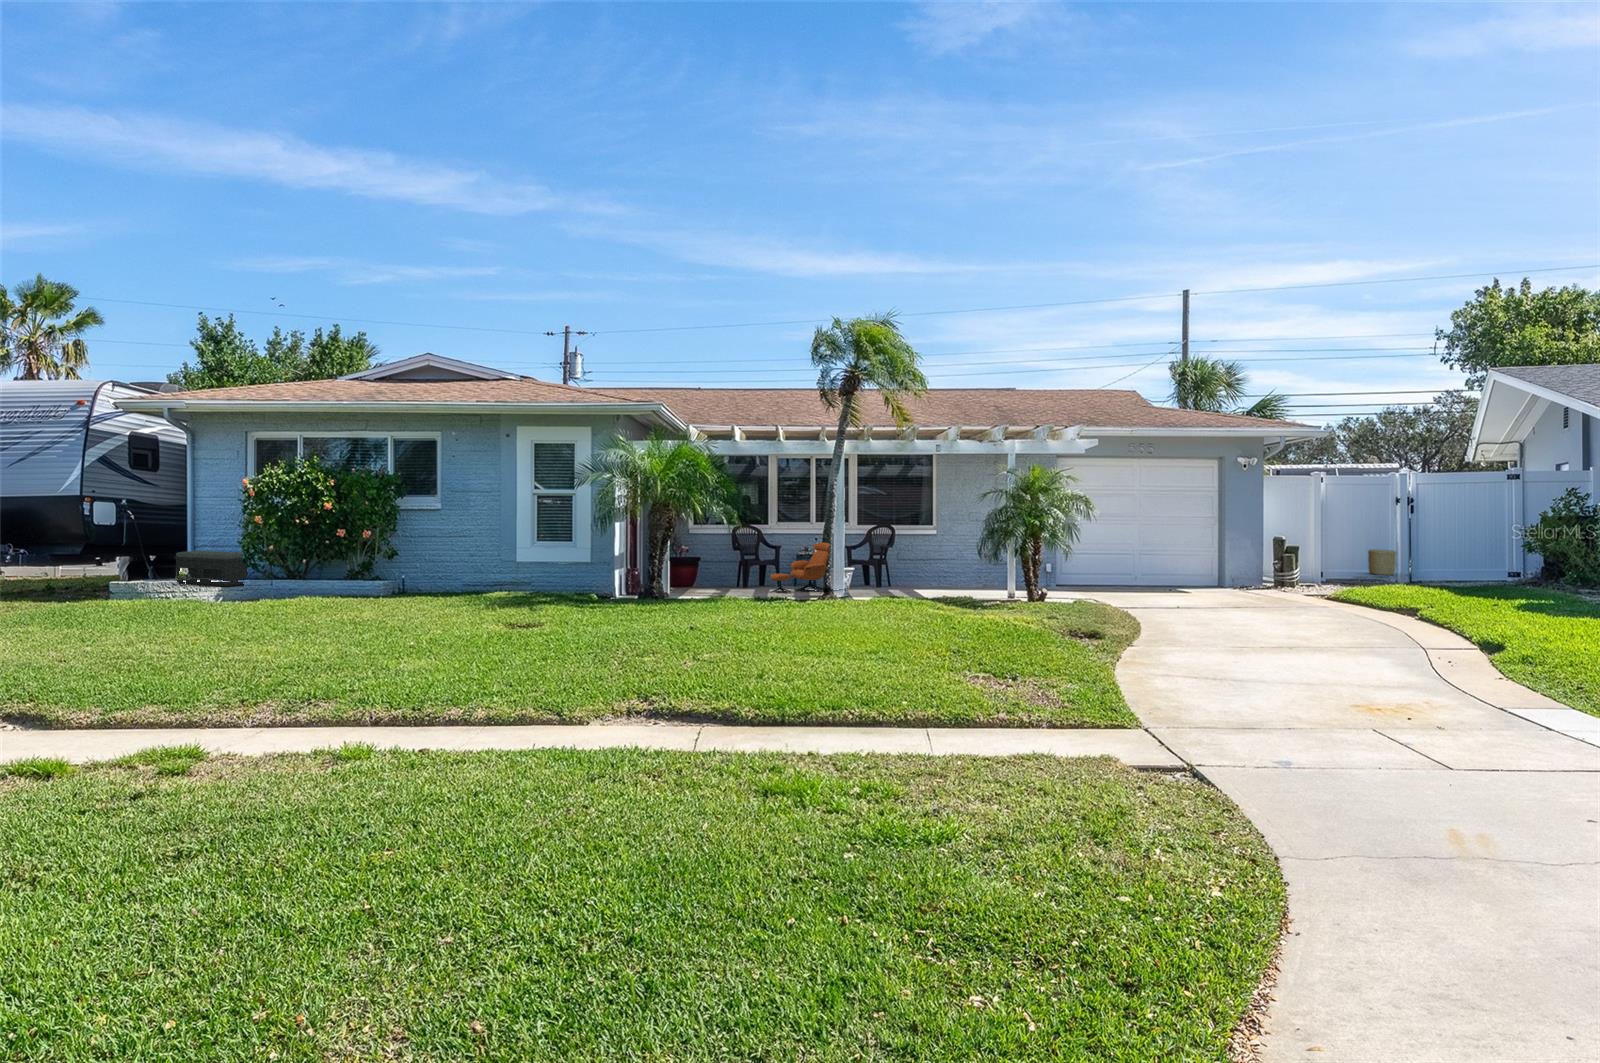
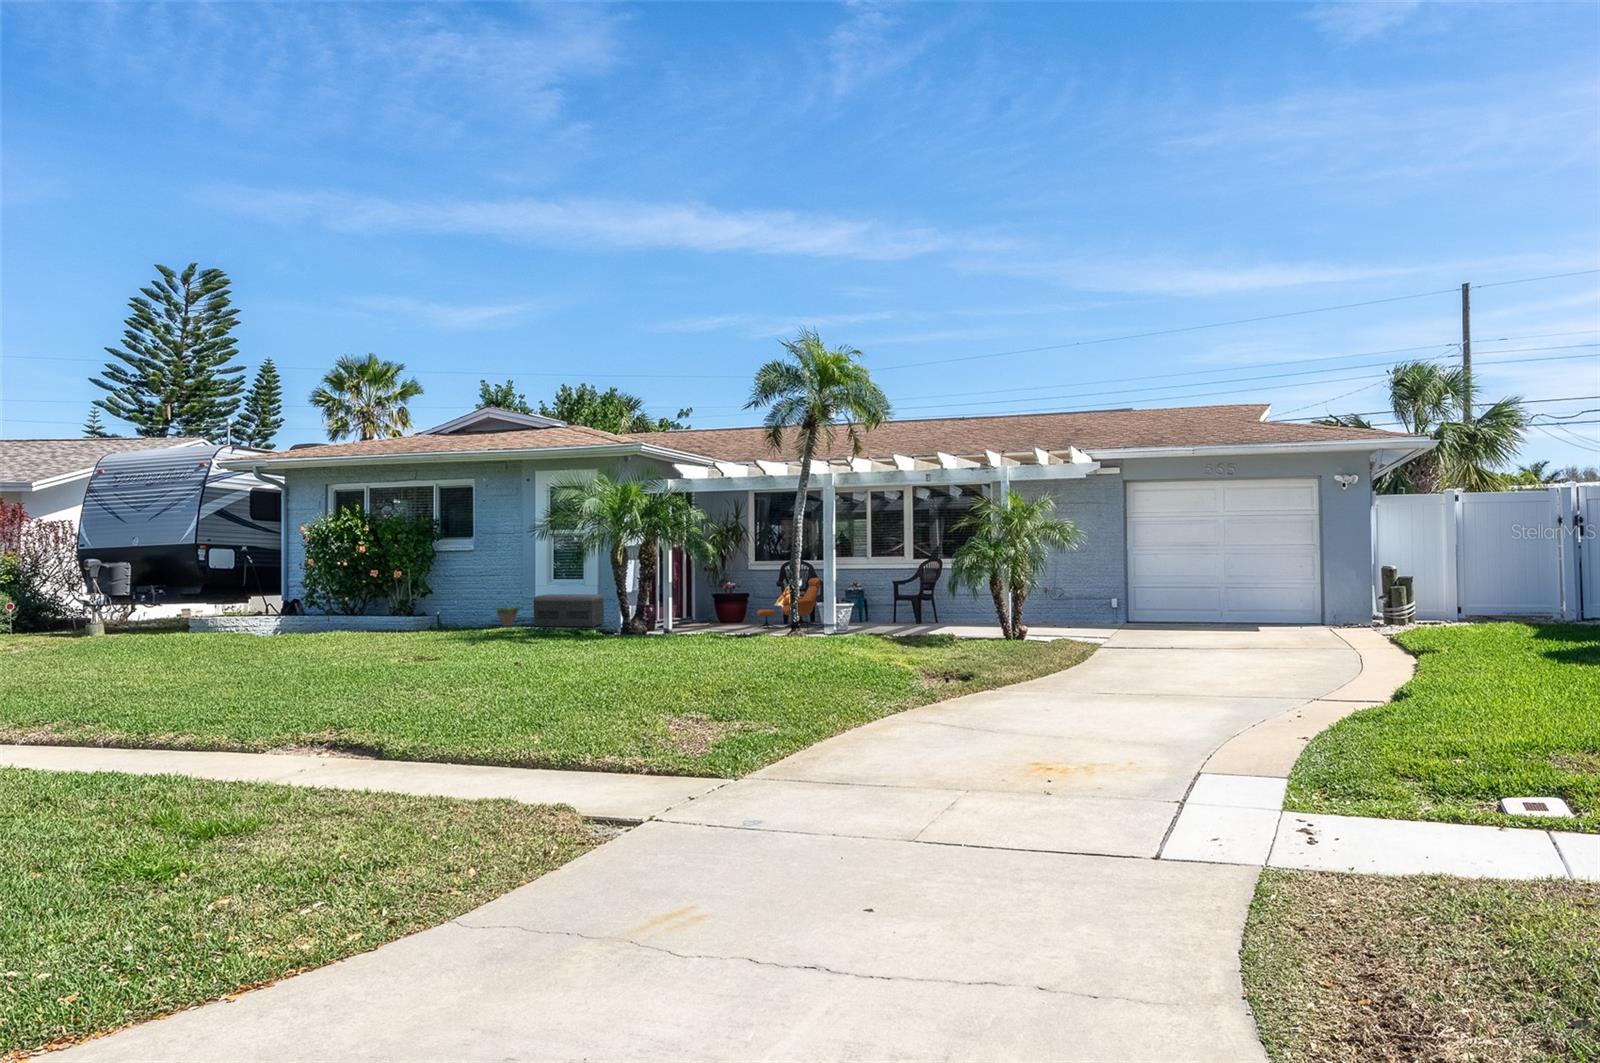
woven basket: present [1368,549,1396,575] -> none [1526,581,1563,612]
storage bench: present [176,551,248,587] -> present [533,594,604,627]
decorative plant: none [474,568,514,590] -> present [495,606,521,626]

